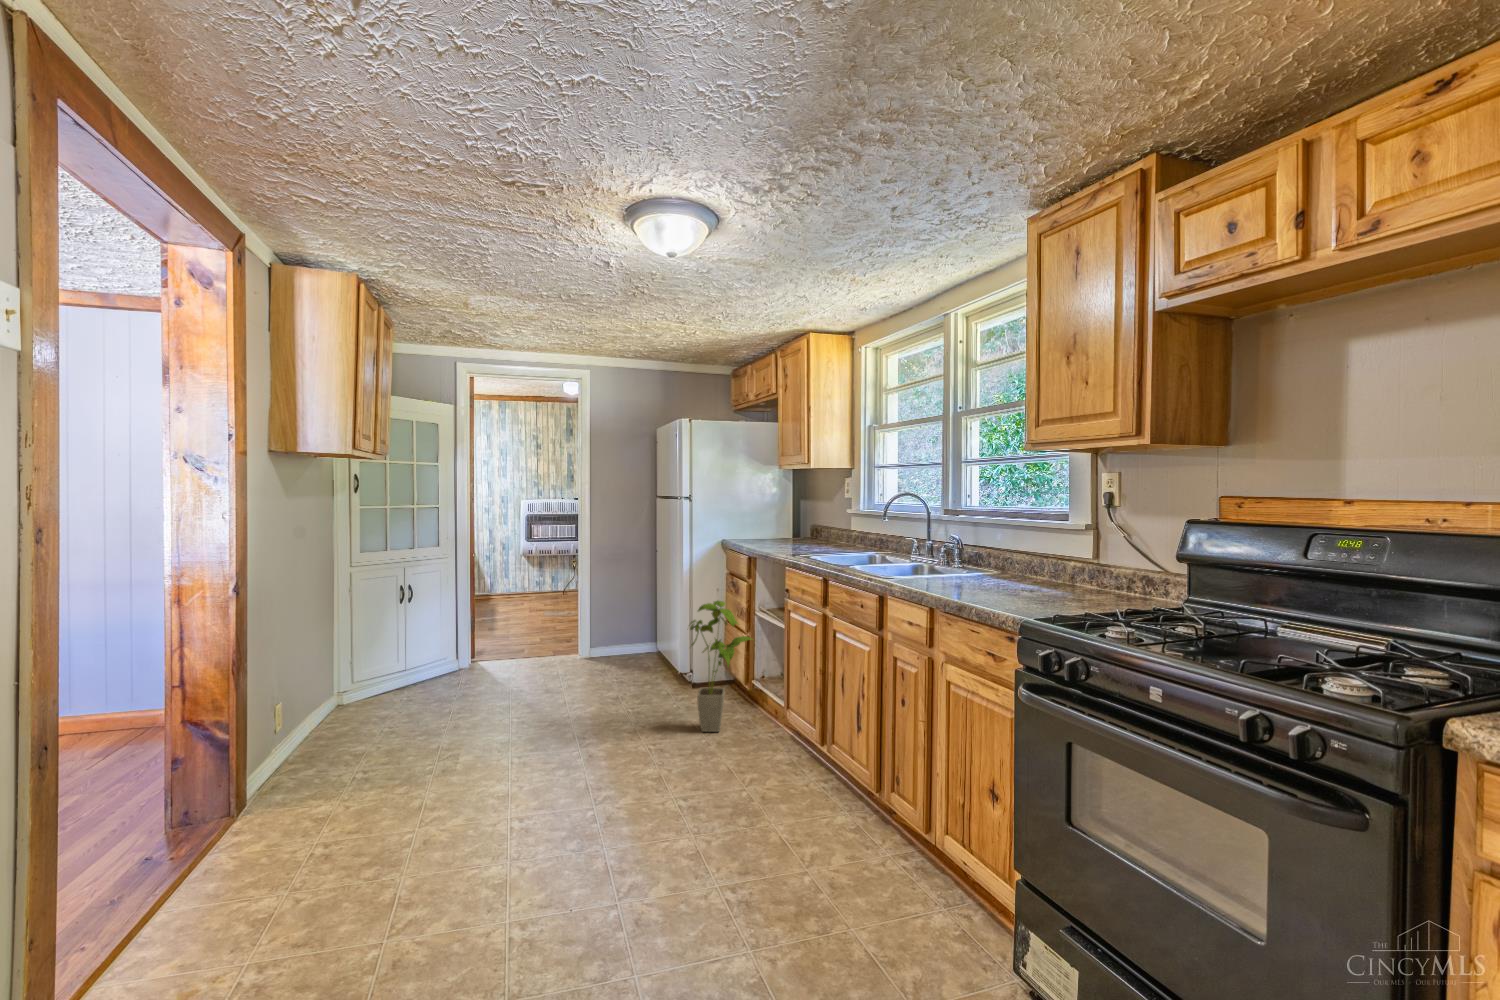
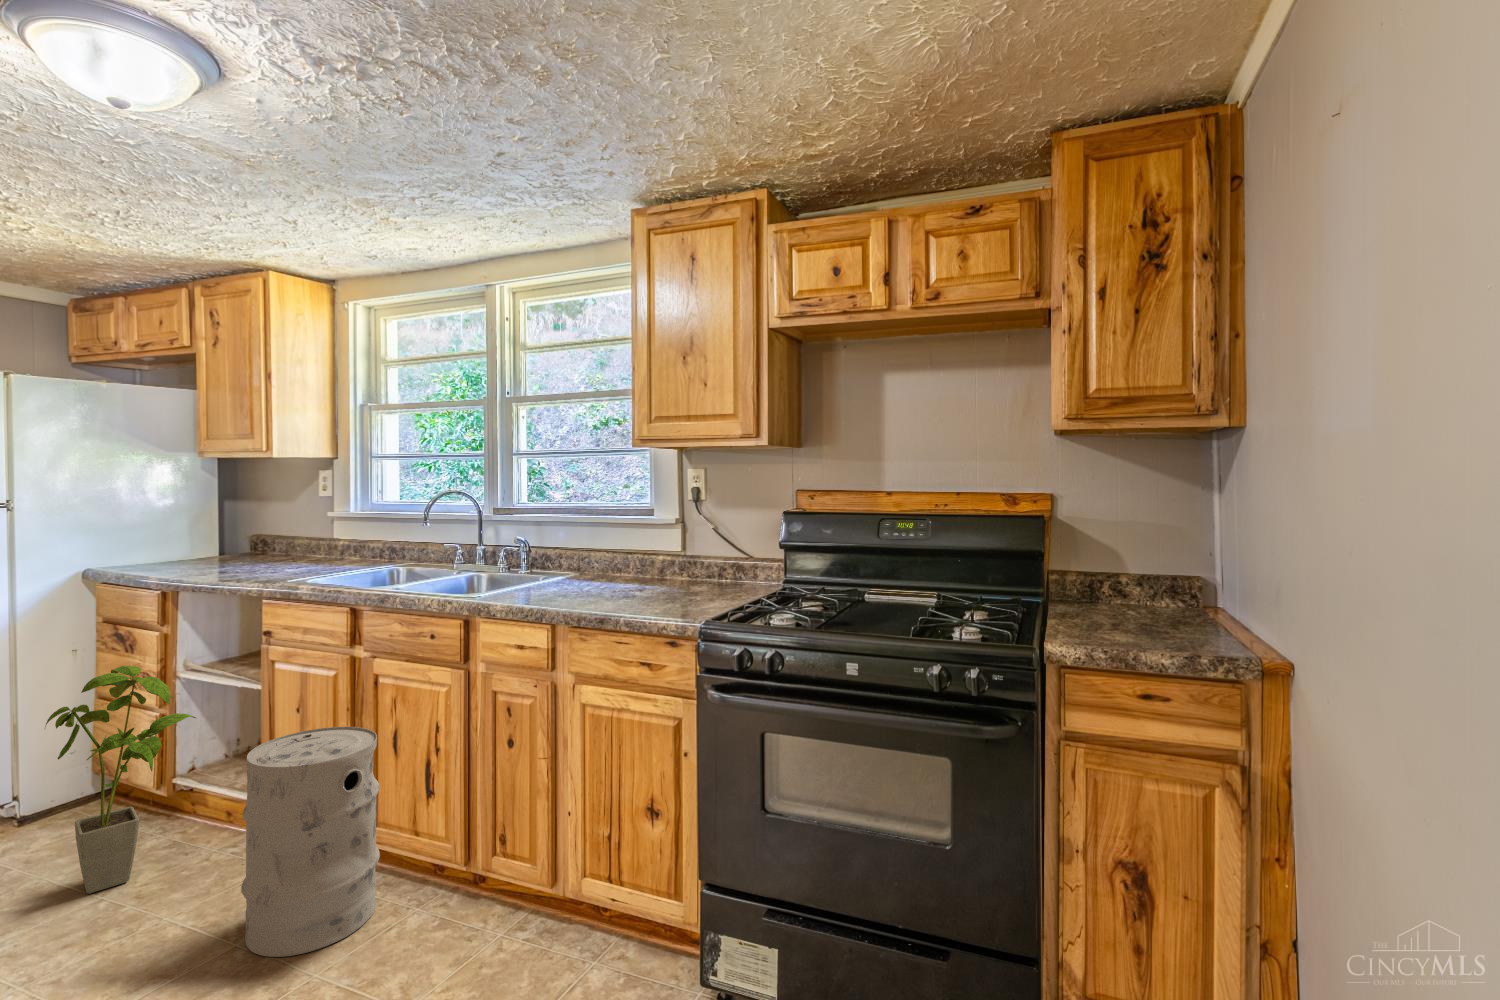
trash can: none [748,661,828,809] -> present [241,727,380,957]

